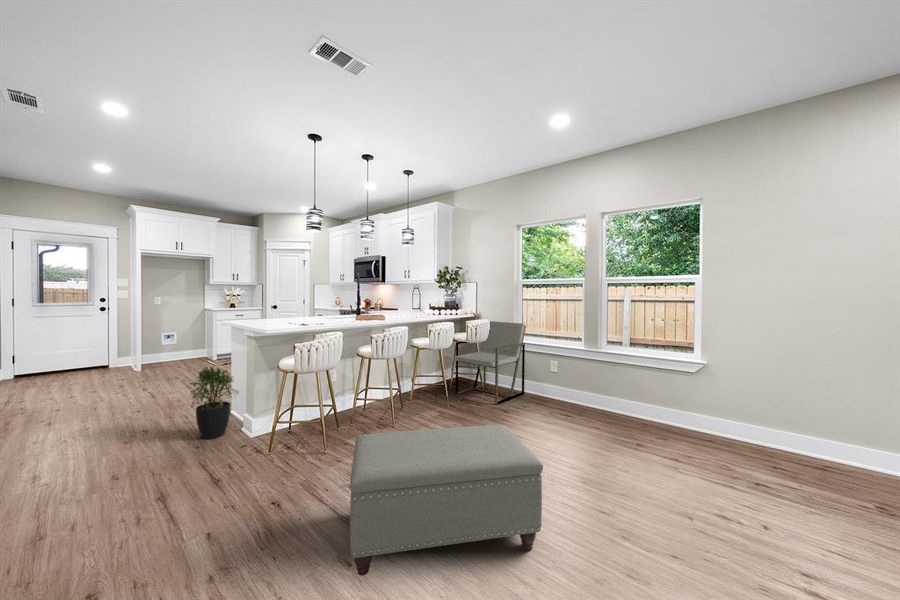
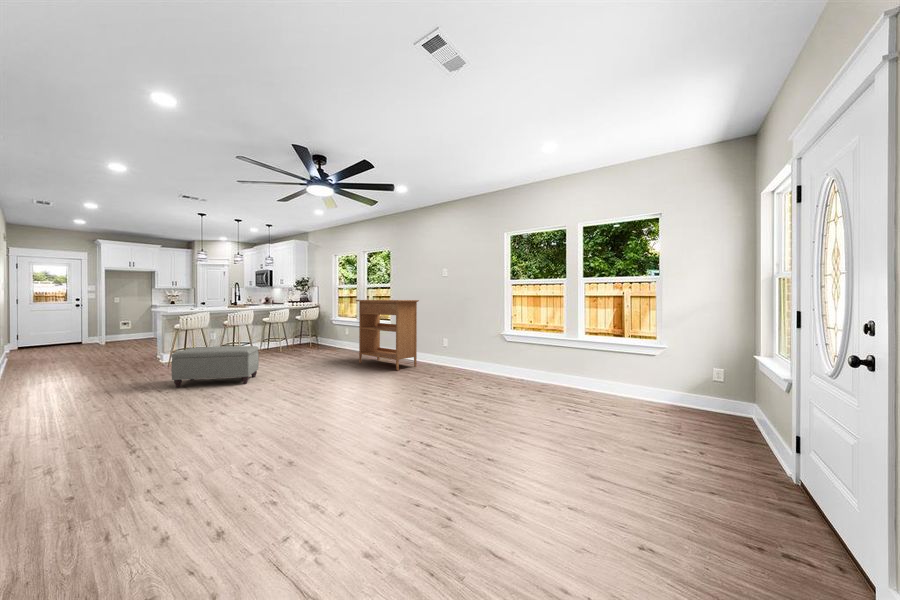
console table: none [626,307,801,472] -> present [356,300,419,370]
armchair: present [455,321,526,405] -> none [294,311,339,356]
potted plant: present [190,367,239,439] -> none [126,330,156,366]

